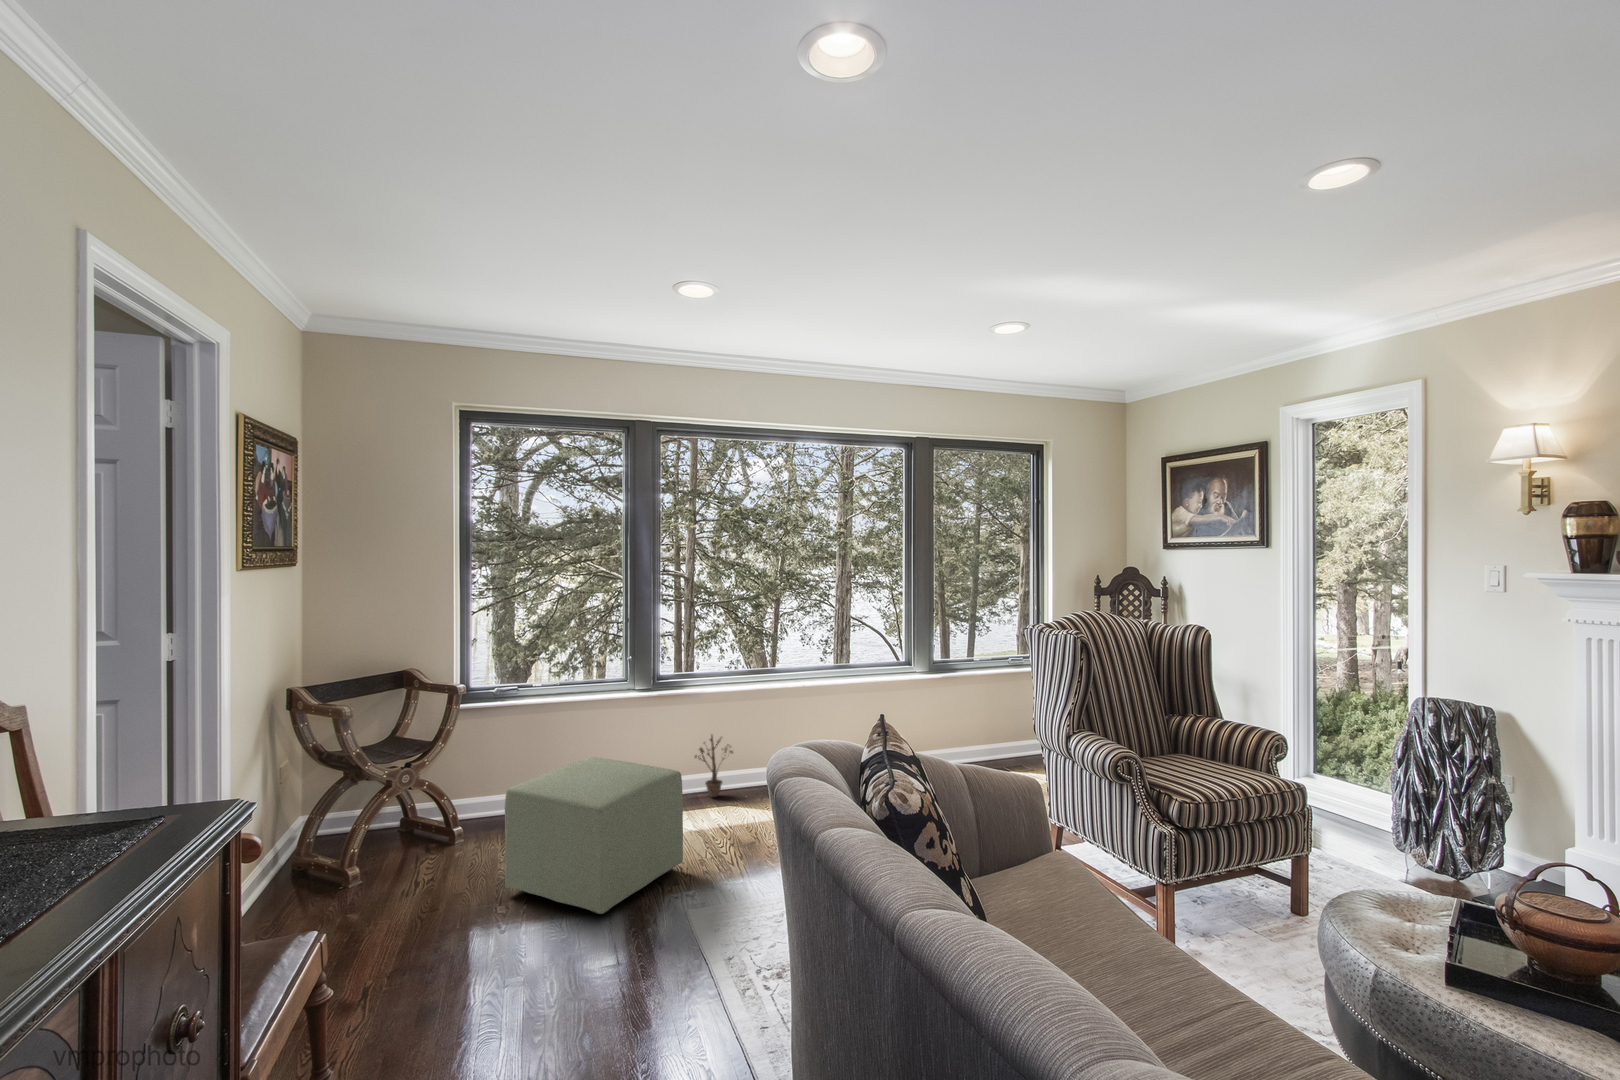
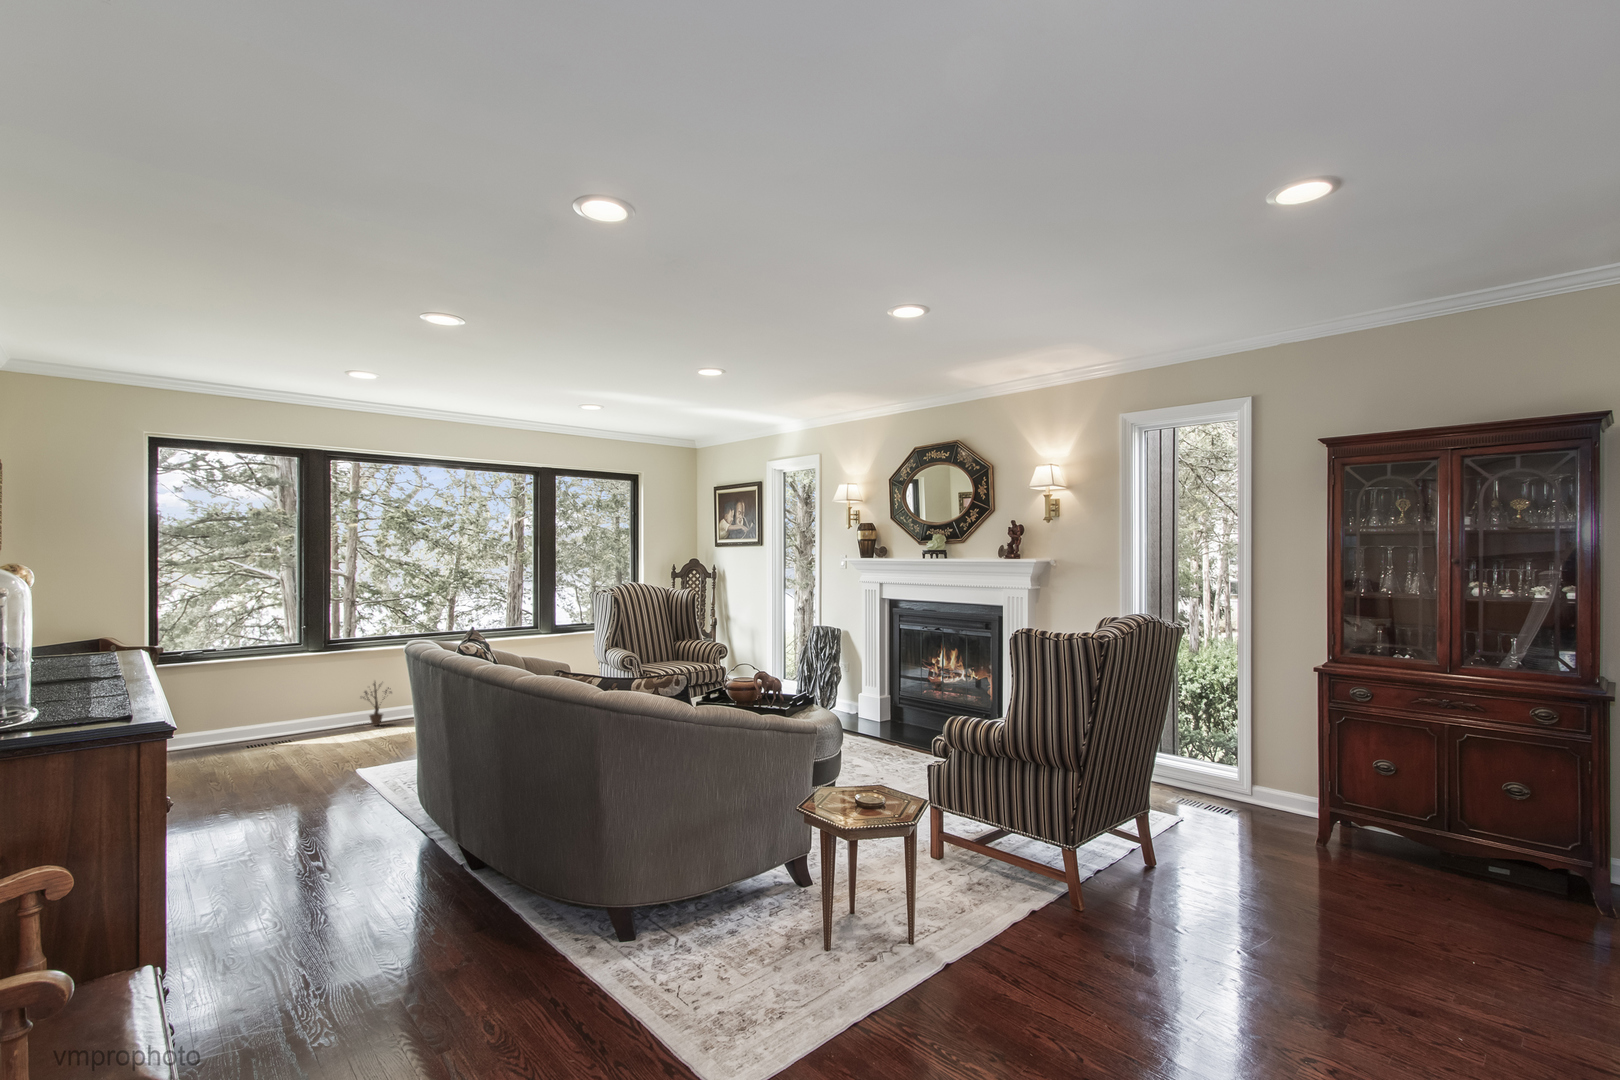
ottoman: present [505,757,683,914] -> none [220,690,355,776]

